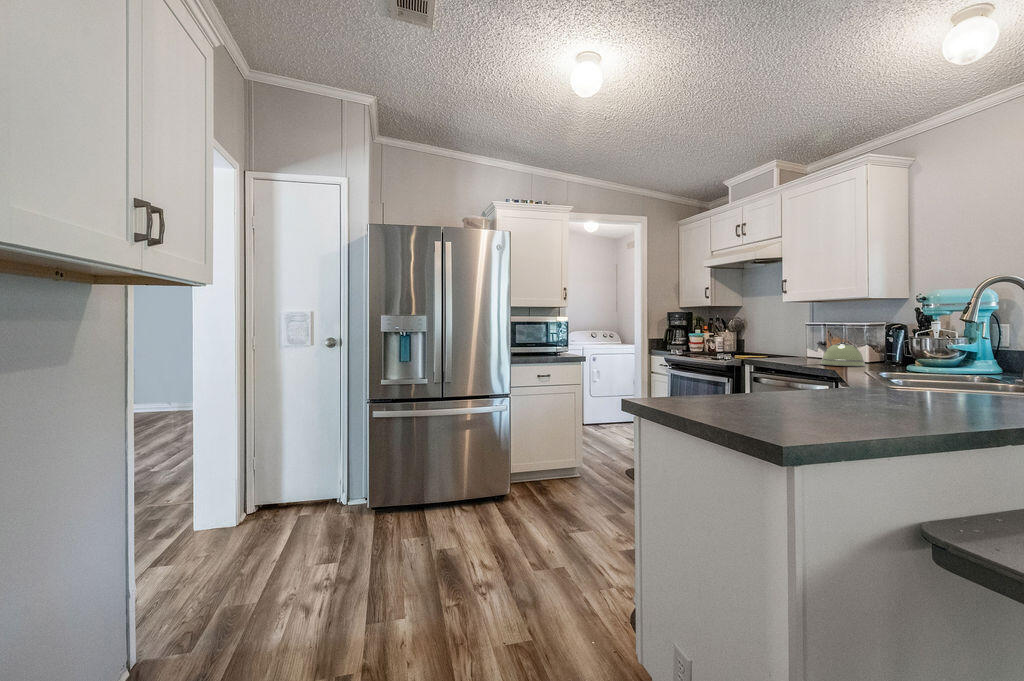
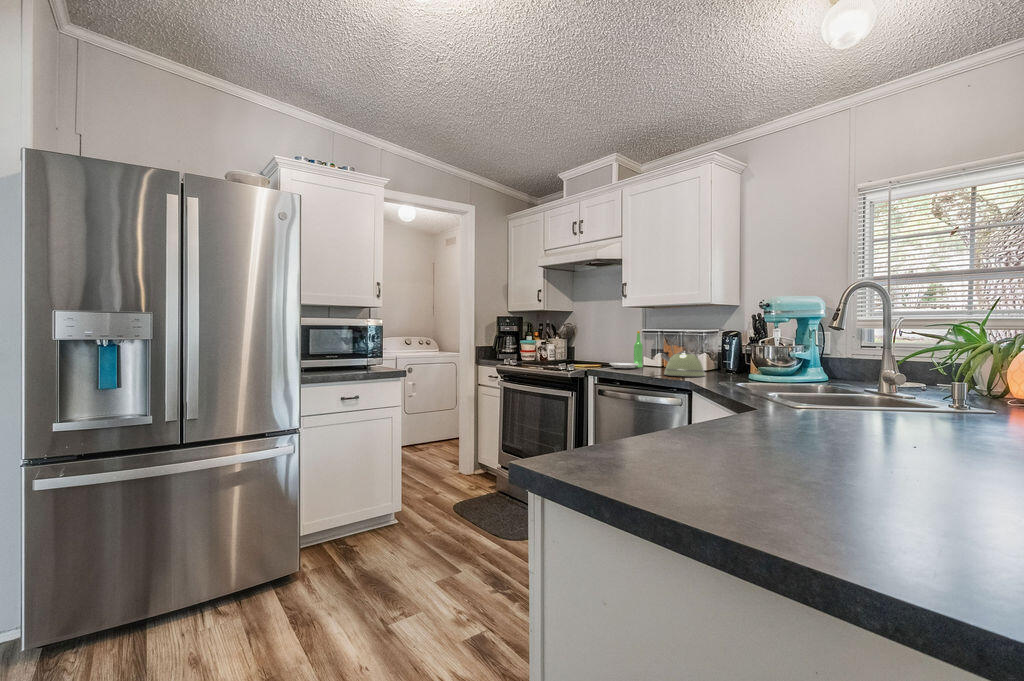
plate: none [770,324,807,358] -> present [609,331,643,368]

